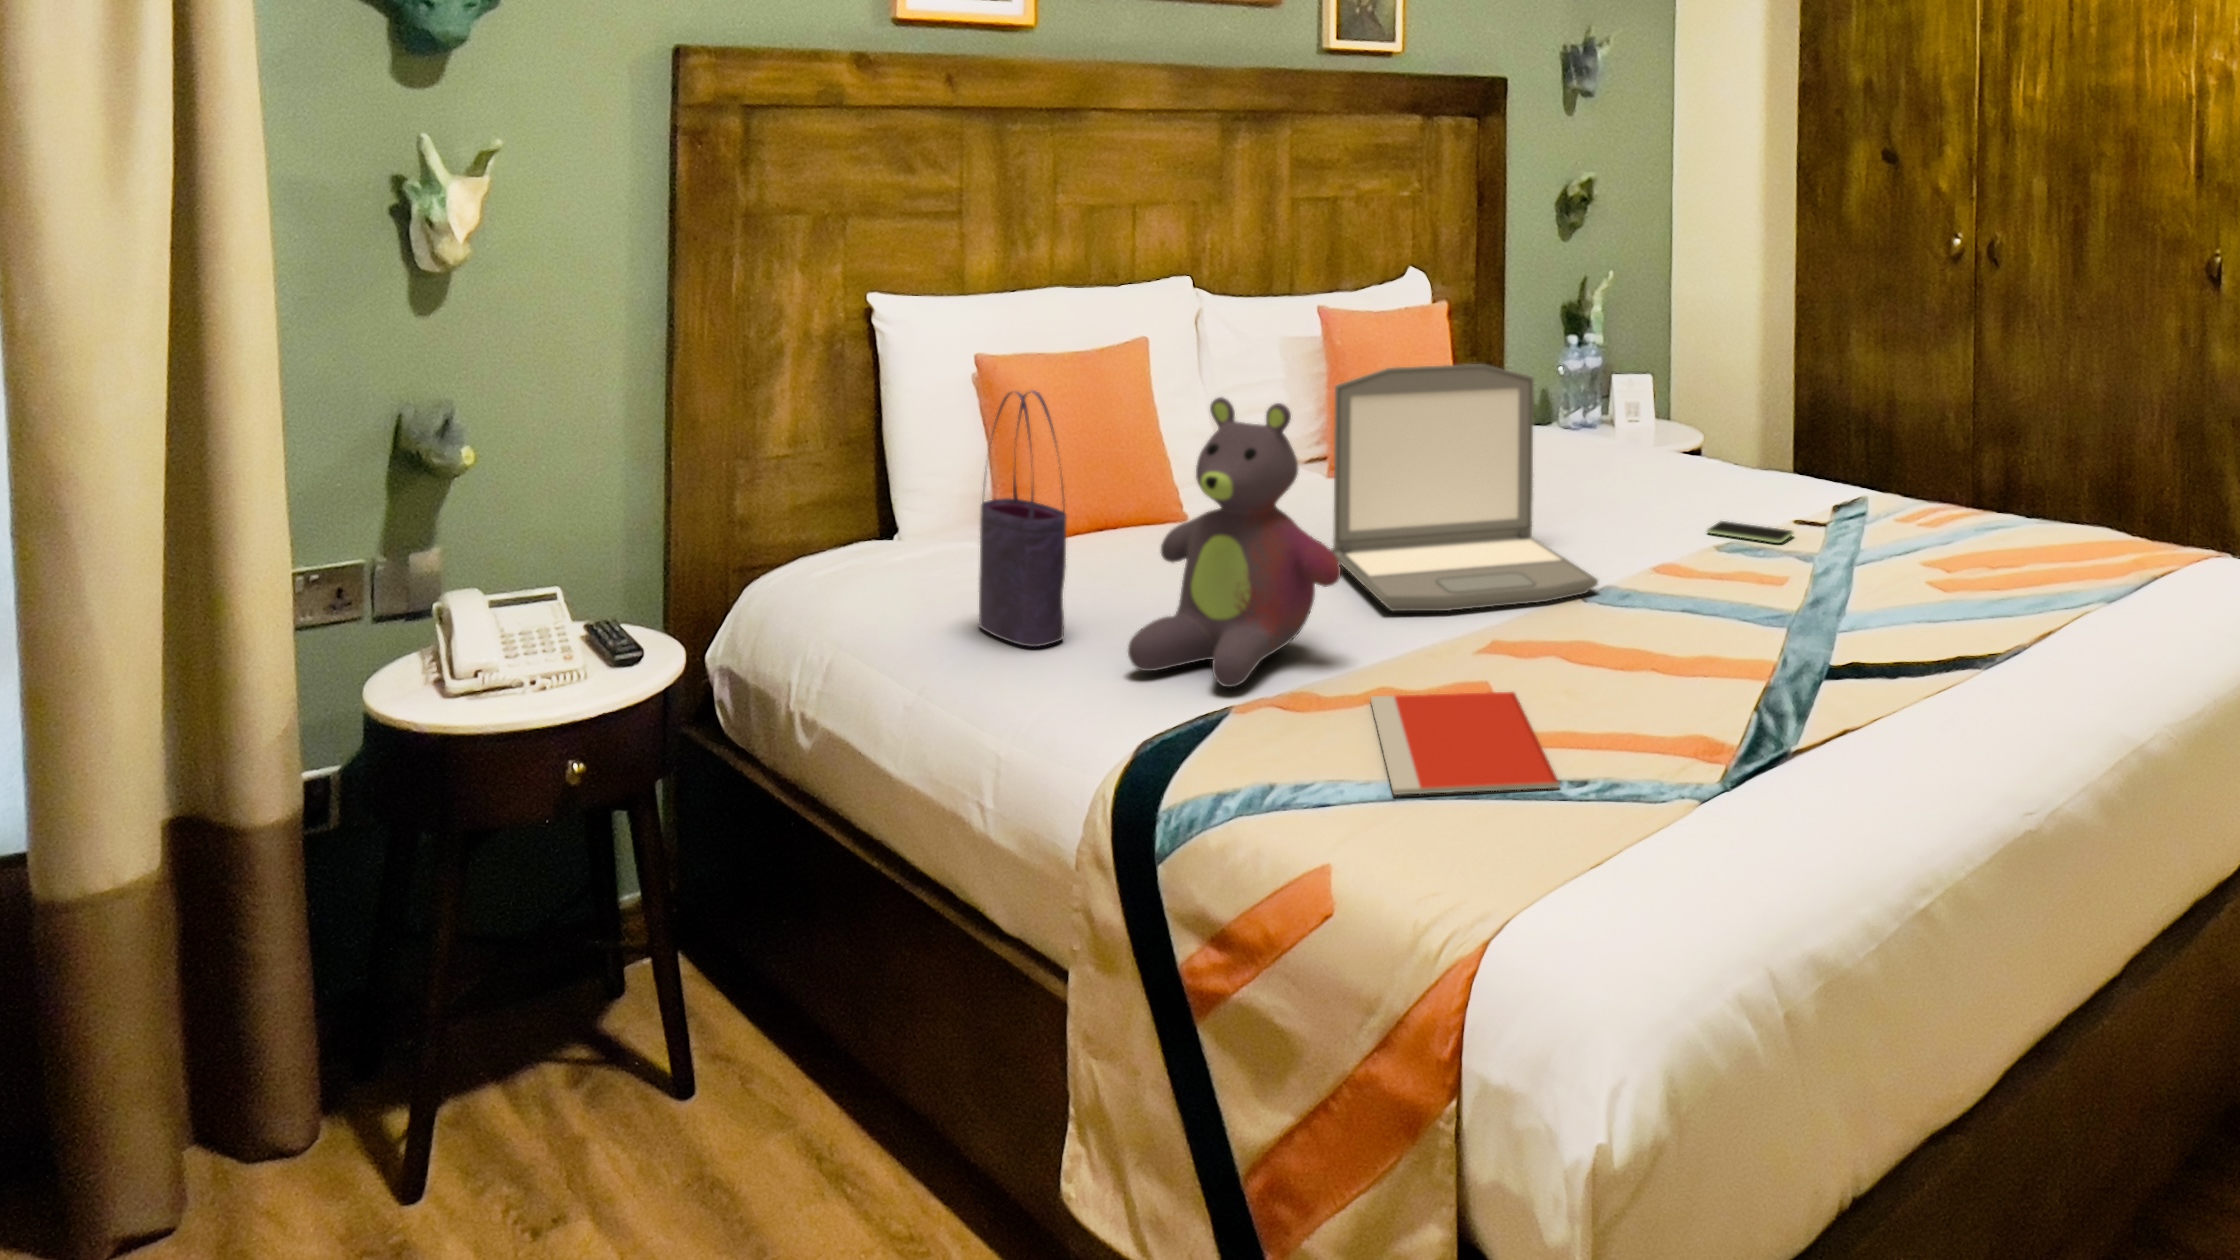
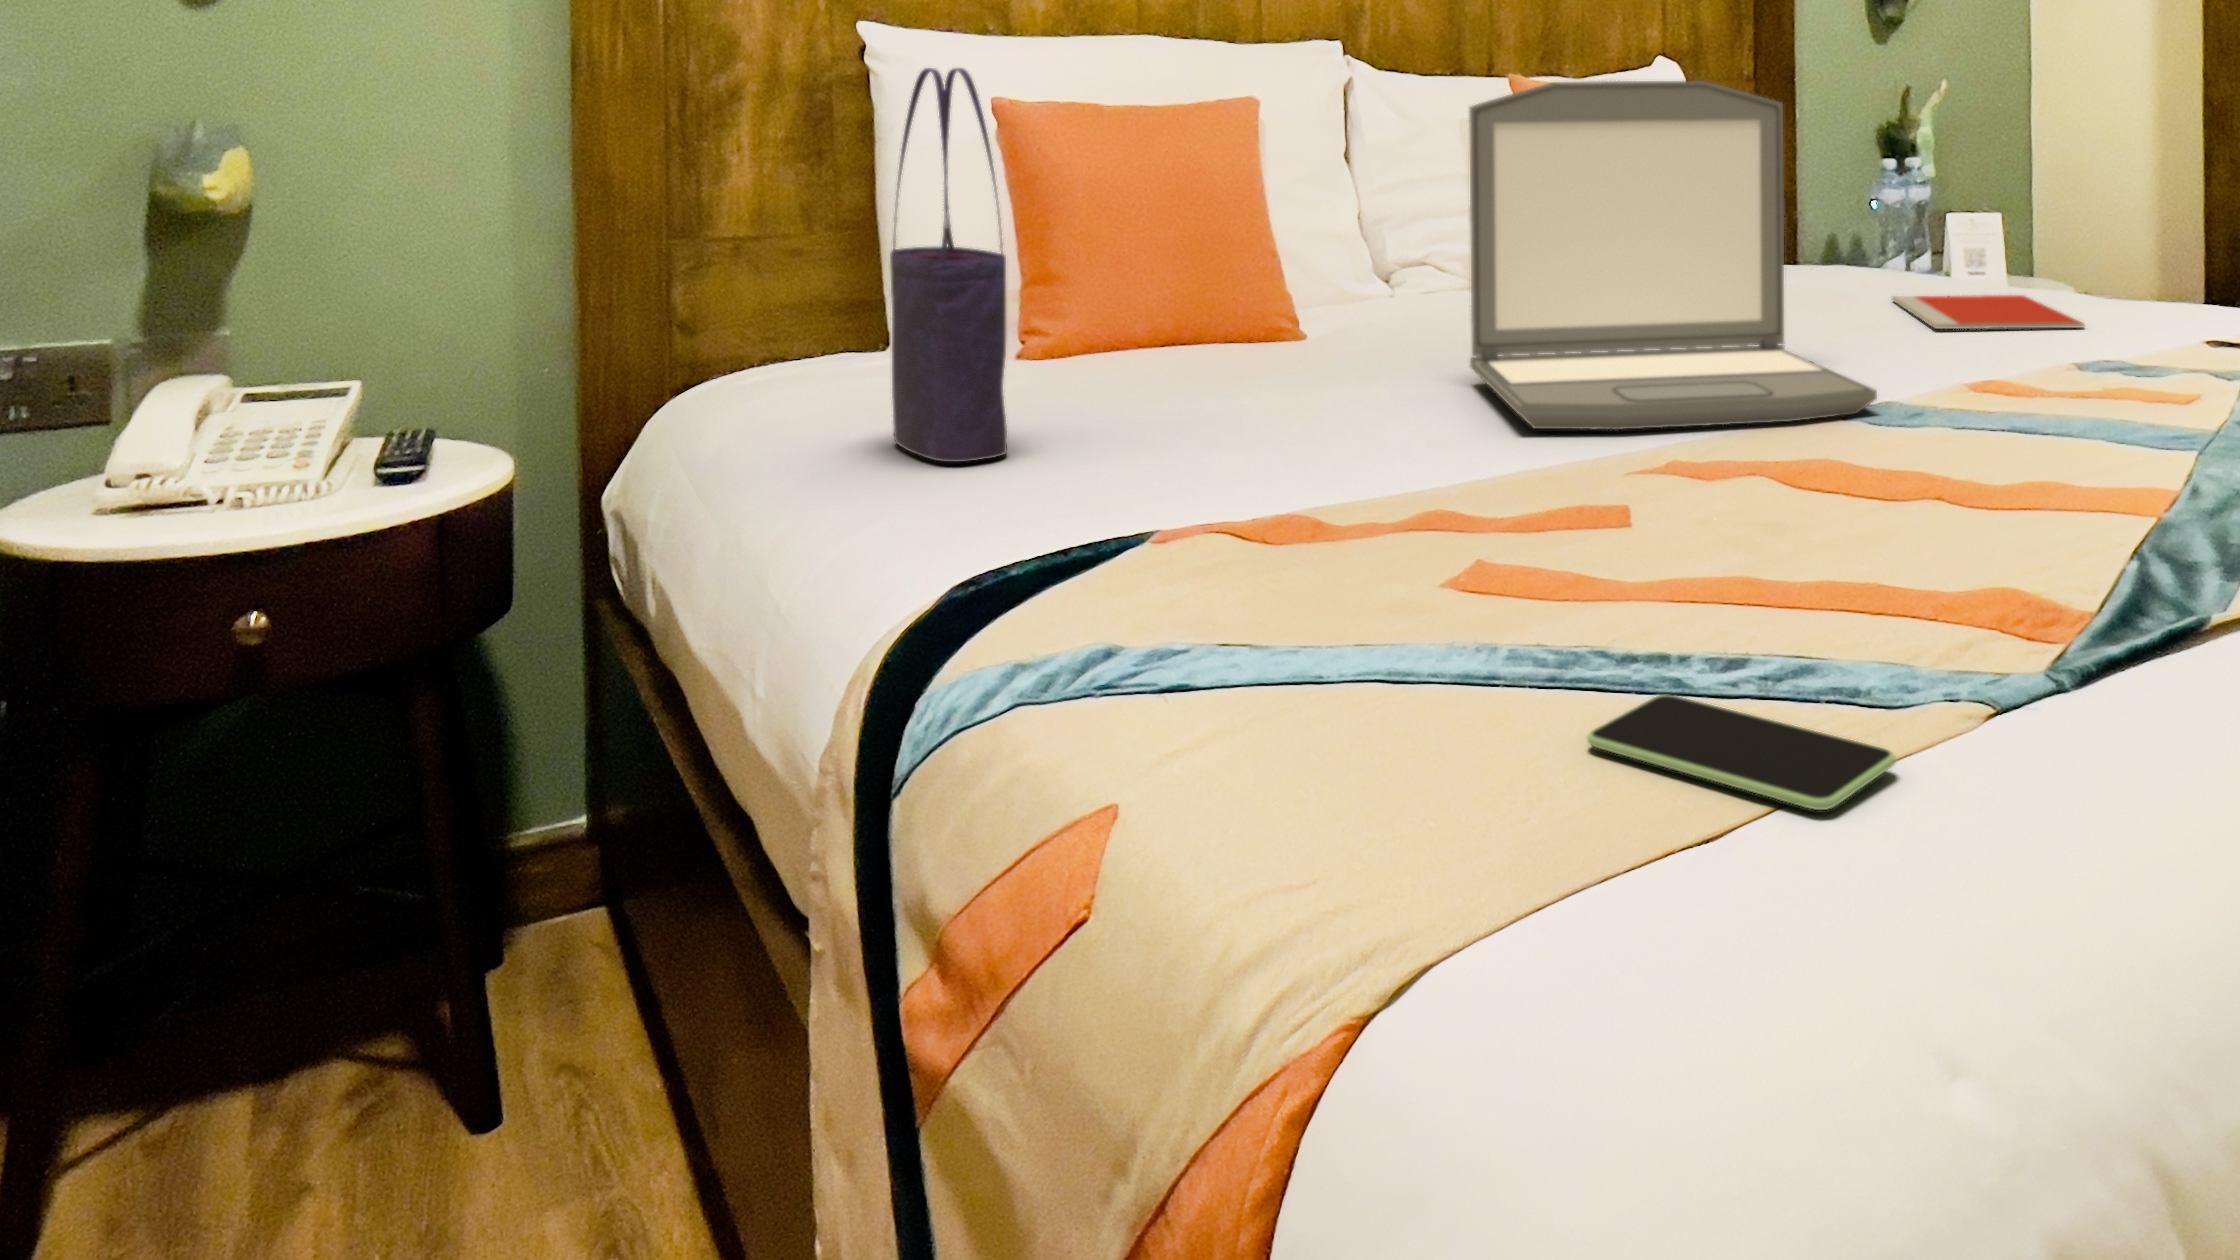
stuffed bear: present [1128,397,1341,687] -> none [1066,59,1418,511]
smartphone: present [1707,521,1793,543] -> present [1587,695,1896,810]
notebook: present [1371,692,1560,795] -> present [1892,295,2085,329]

